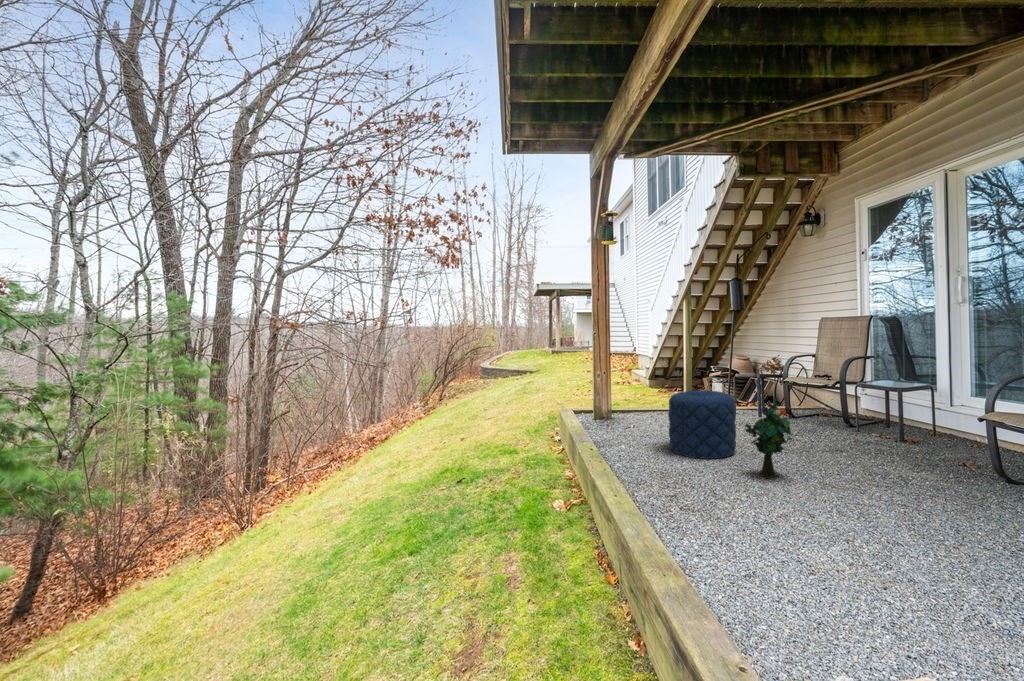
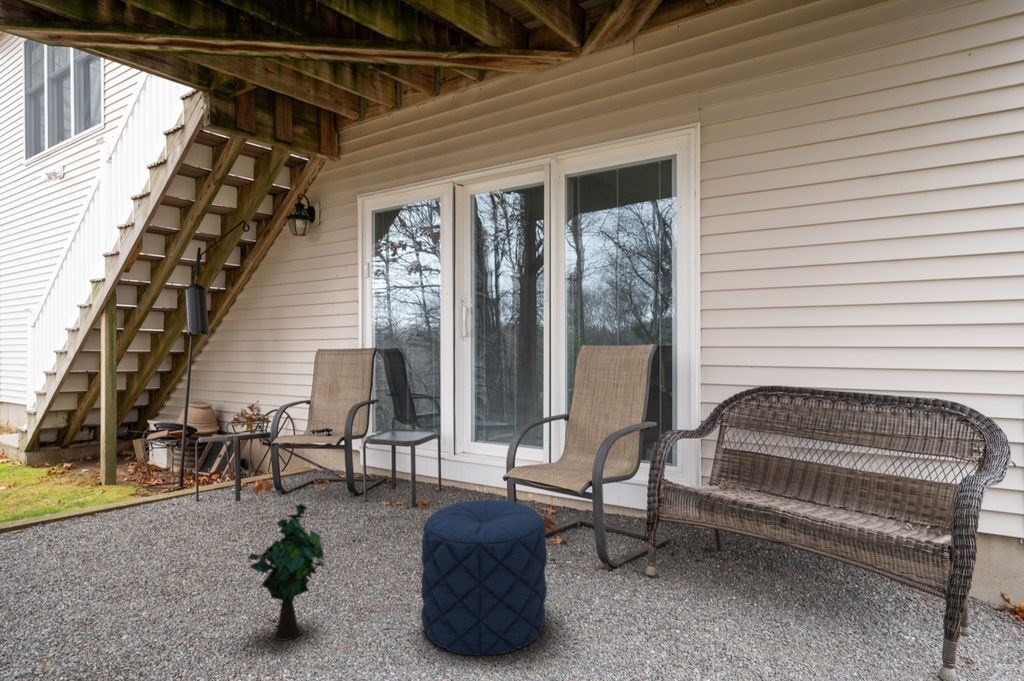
pouf: present [668,390,736,459] -> present [421,500,547,655]

